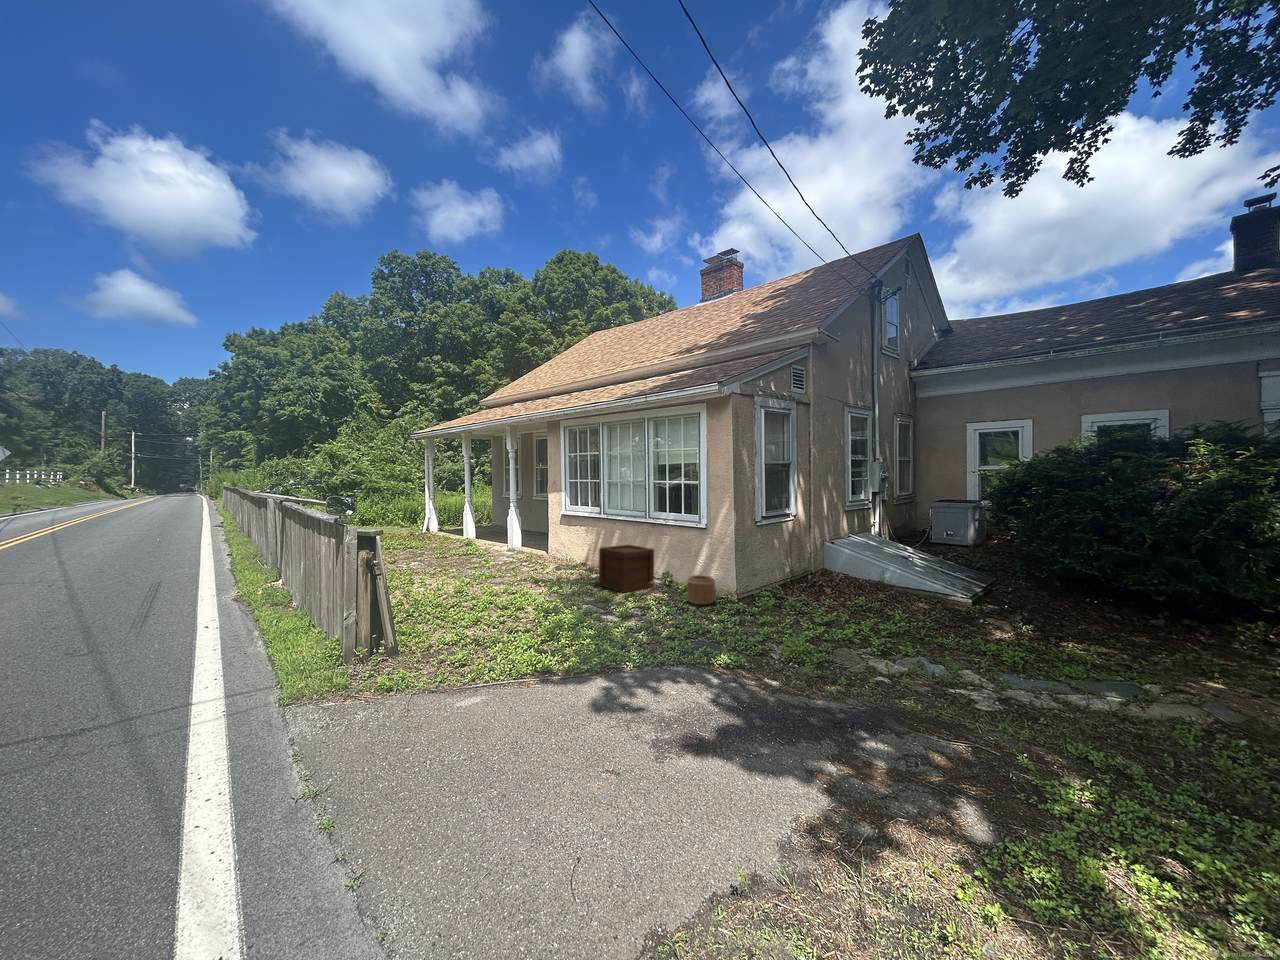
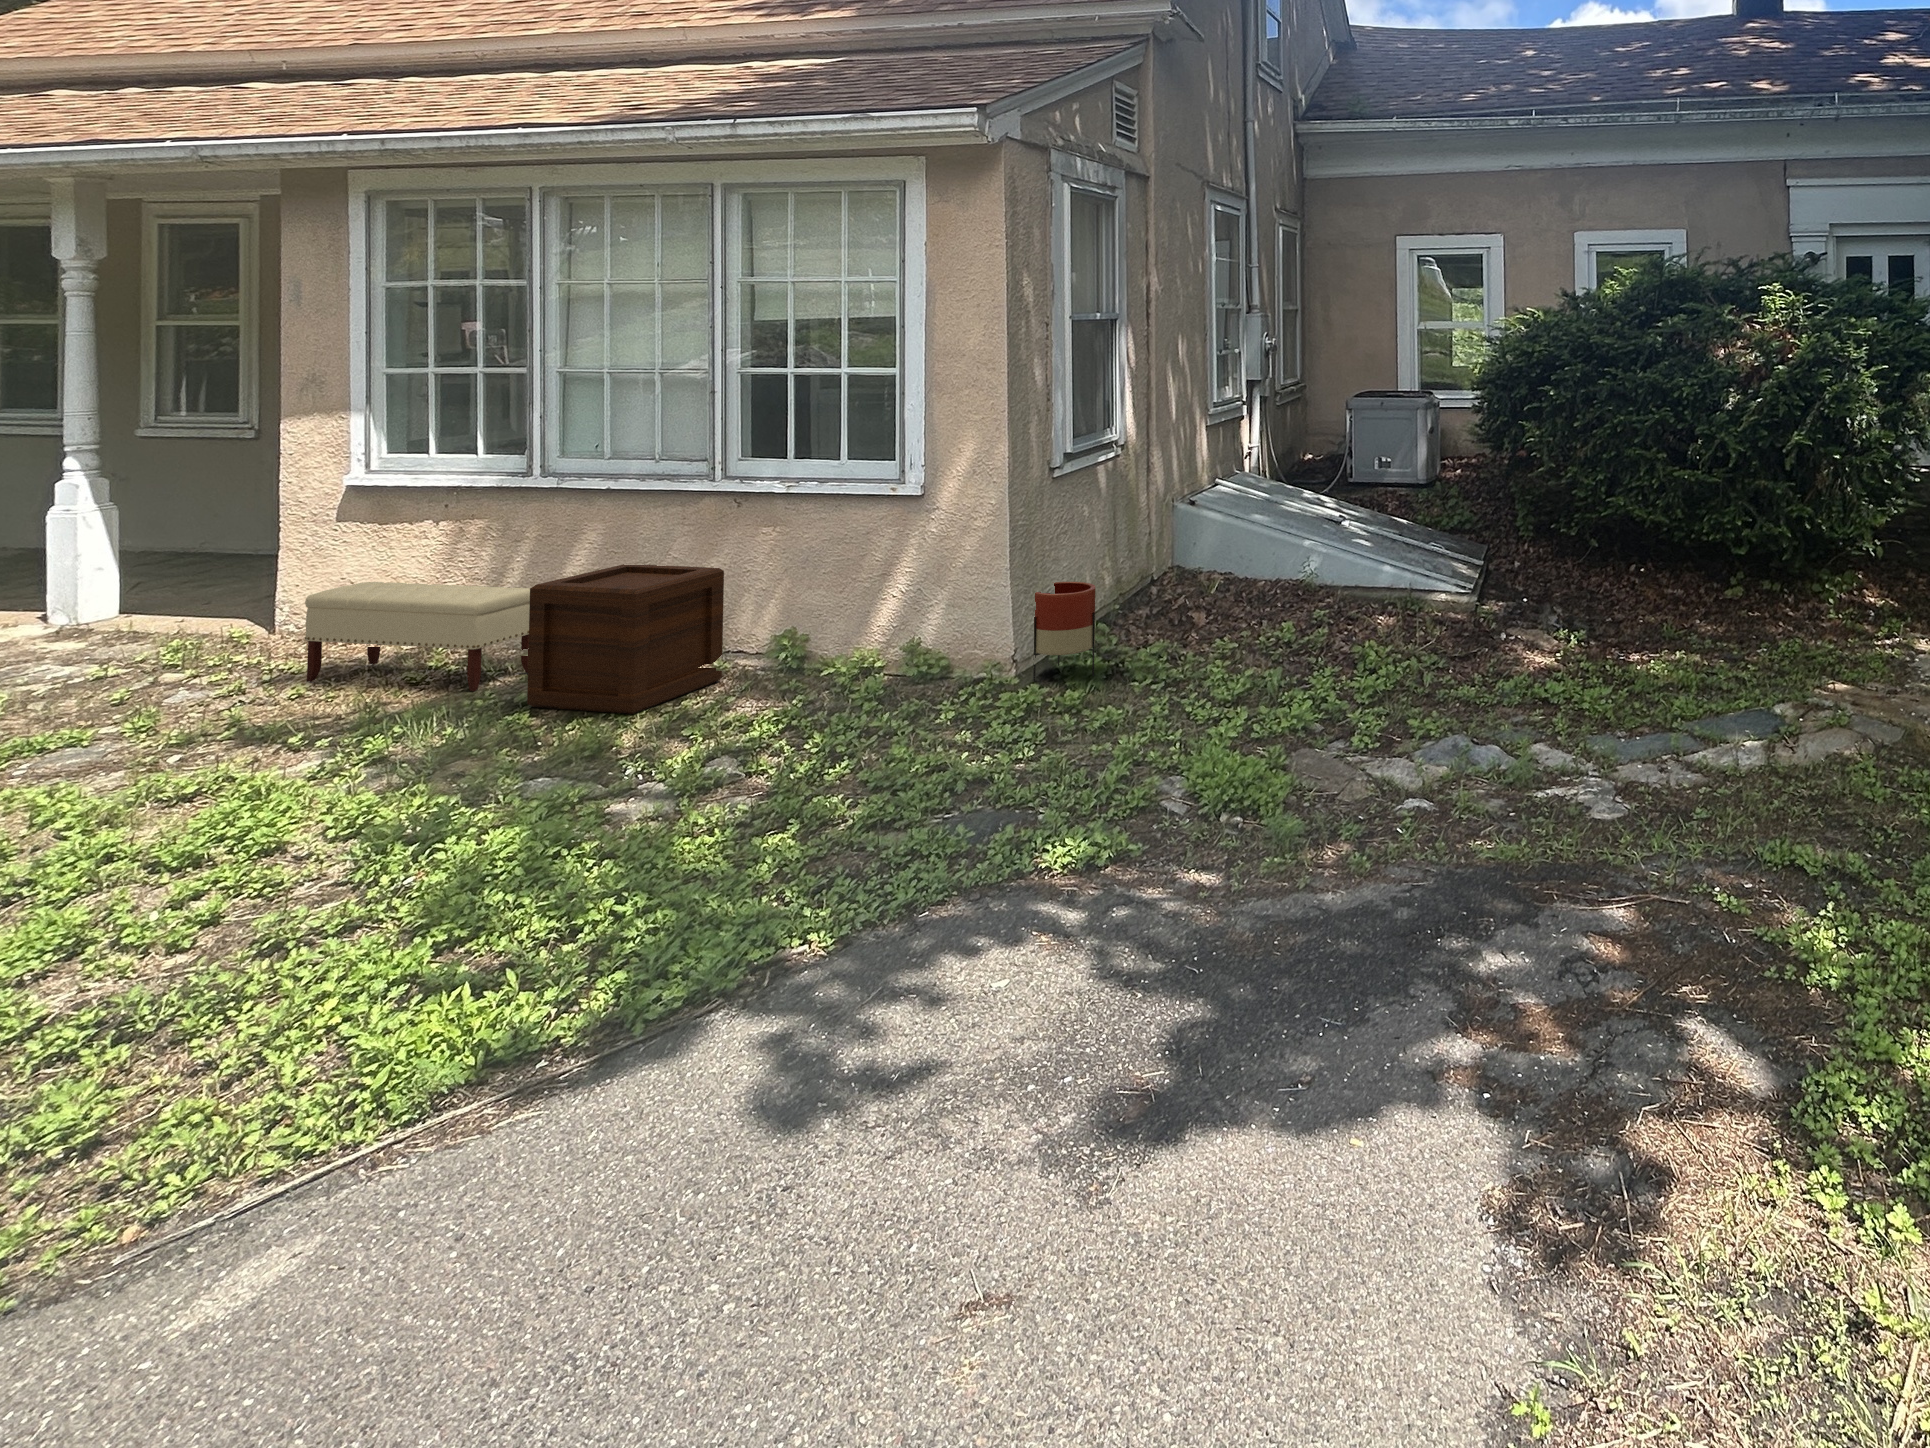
bench: none [553,543,607,579] -> present [305,582,530,691]
planter: none [753,567,779,606] -> present [1033,582,1095,681]
bucket: present [686,575,715,605] -> none [849,625,935,710]

